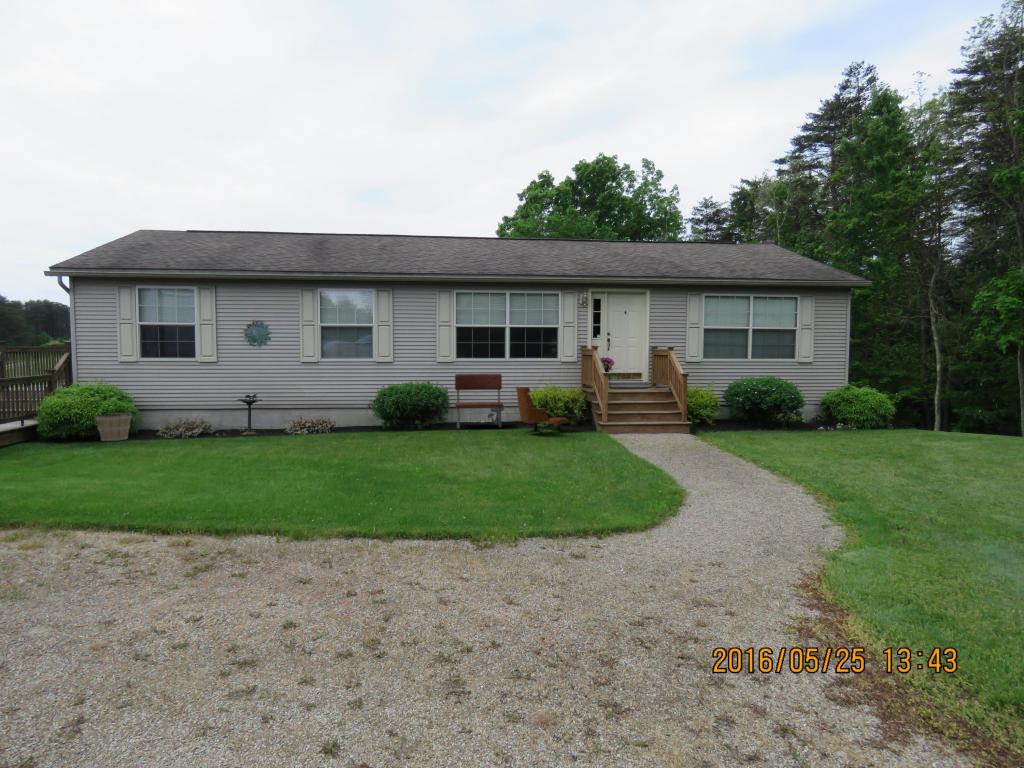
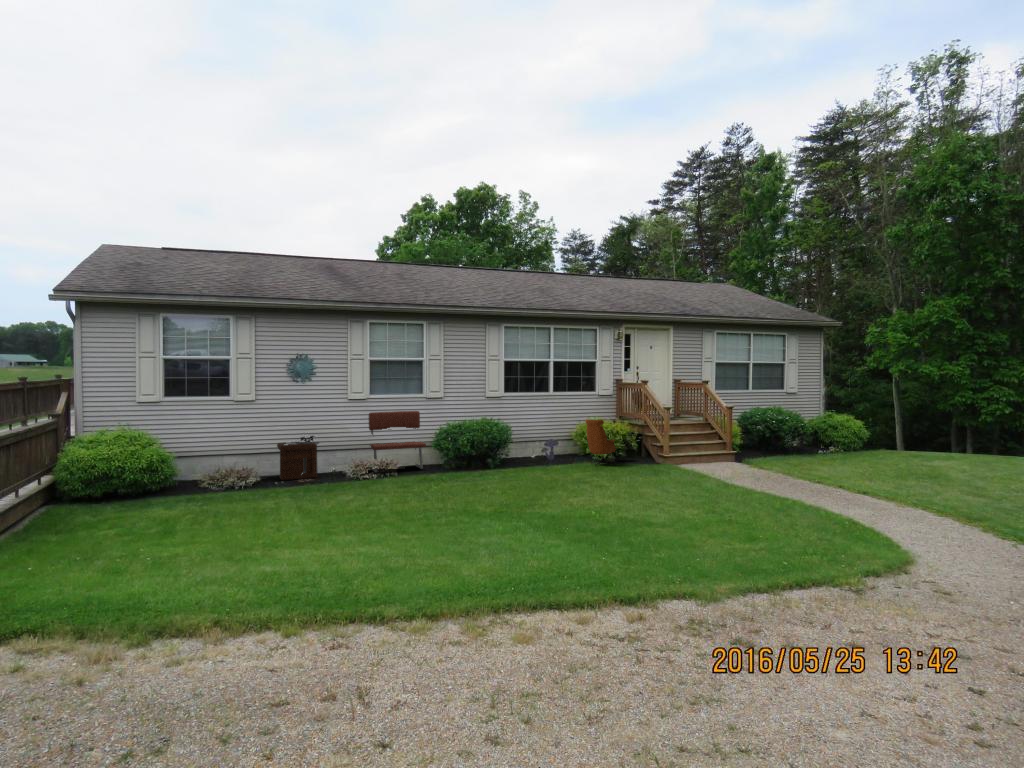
bench: present [455,374,503,428] -> present [369,411,426,473]
wooden crate: none [225,399,267,433] -> present [277,443,317,480]
wooden bucket: present [95,413,132,441] -> none [141,463,182,497]

